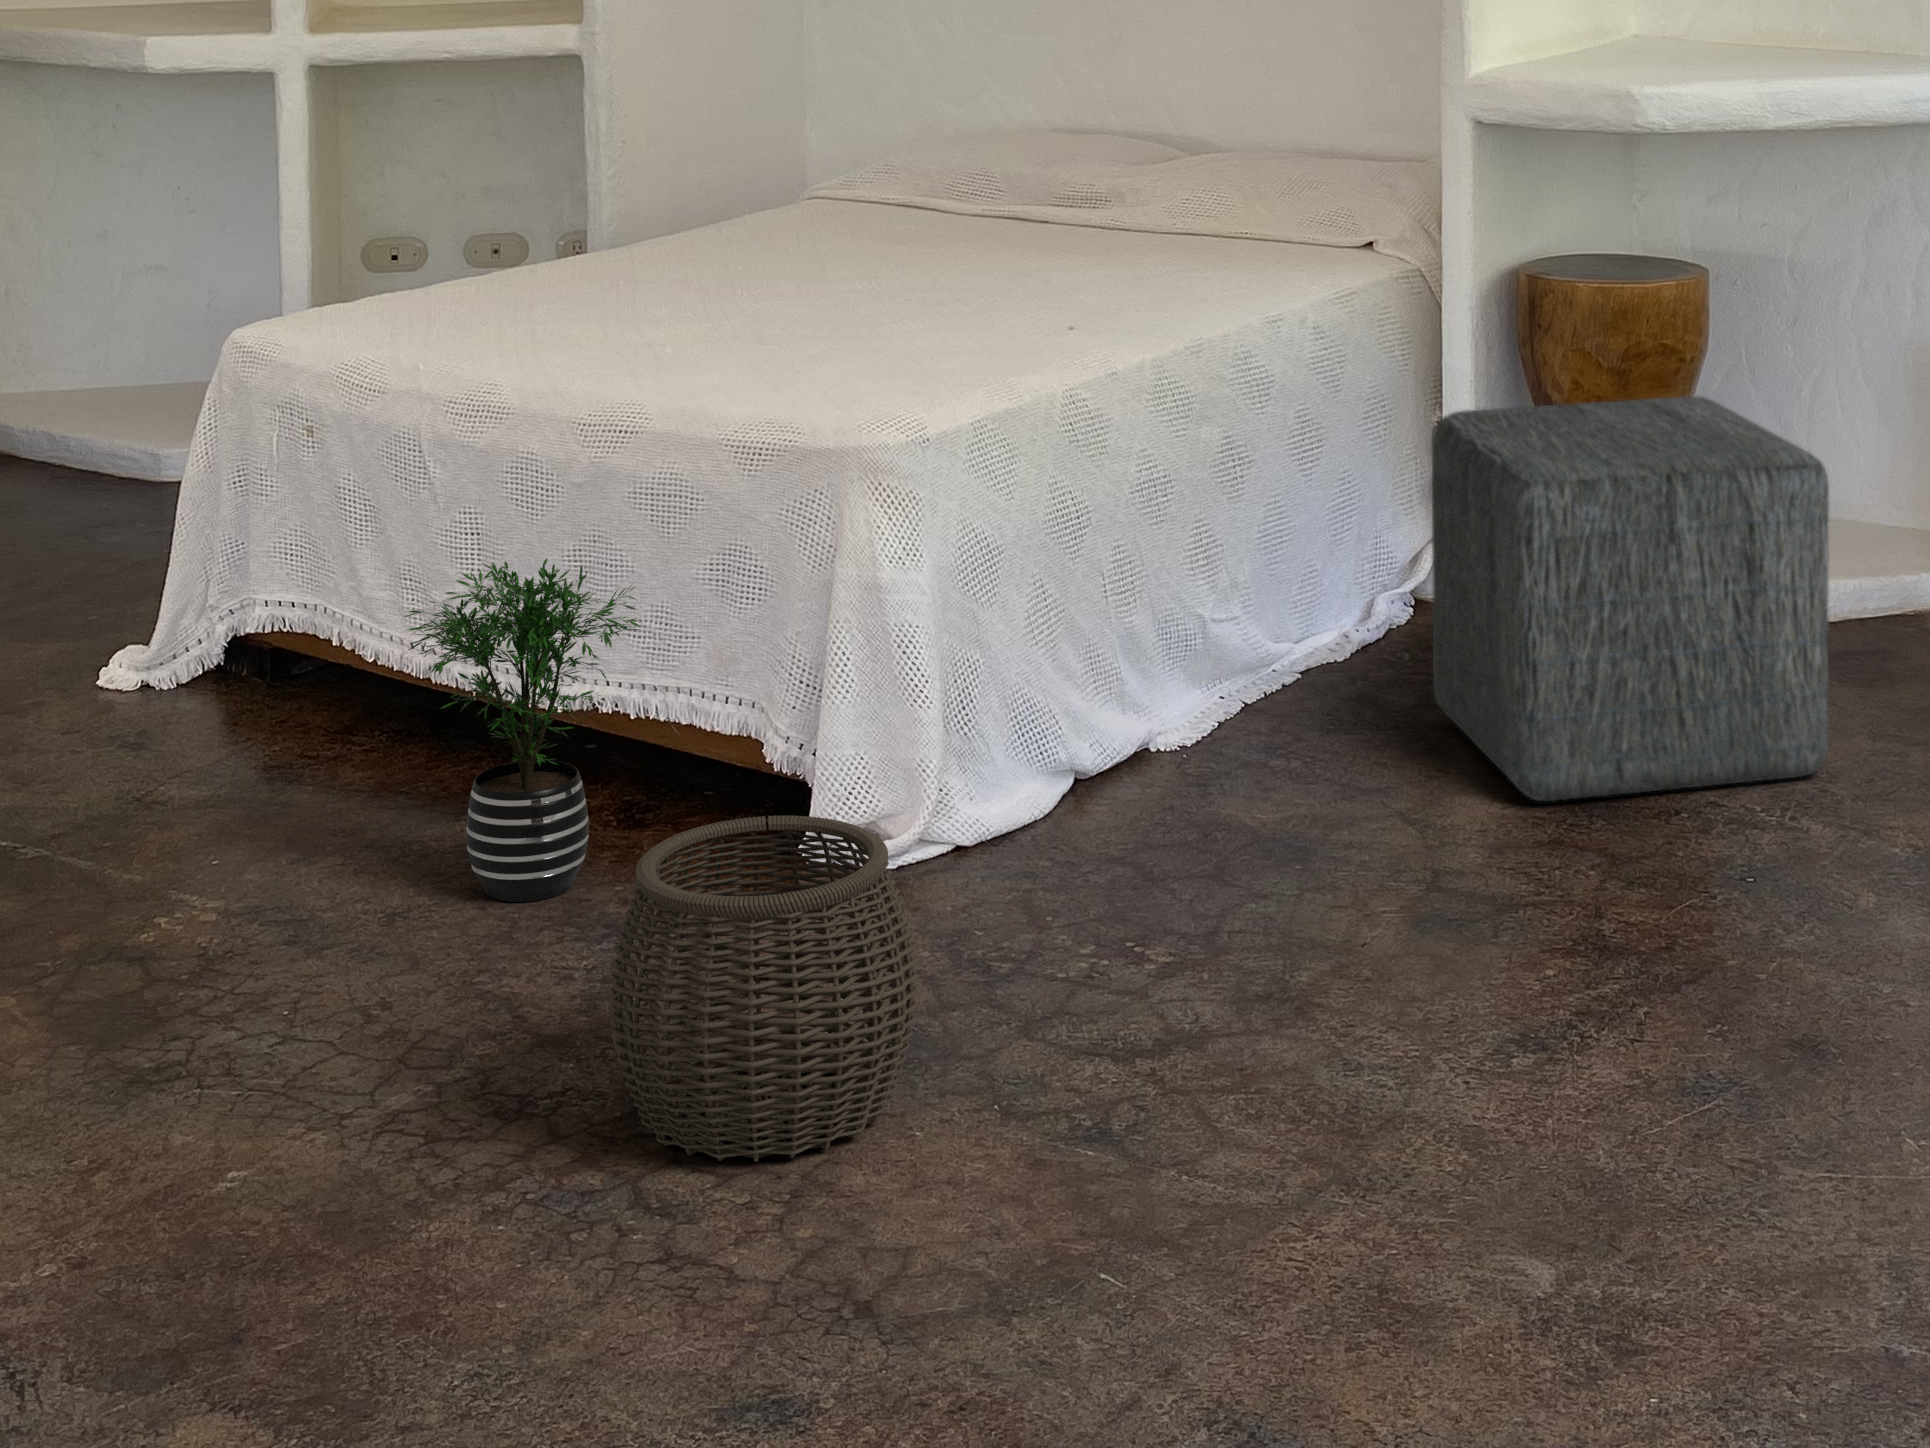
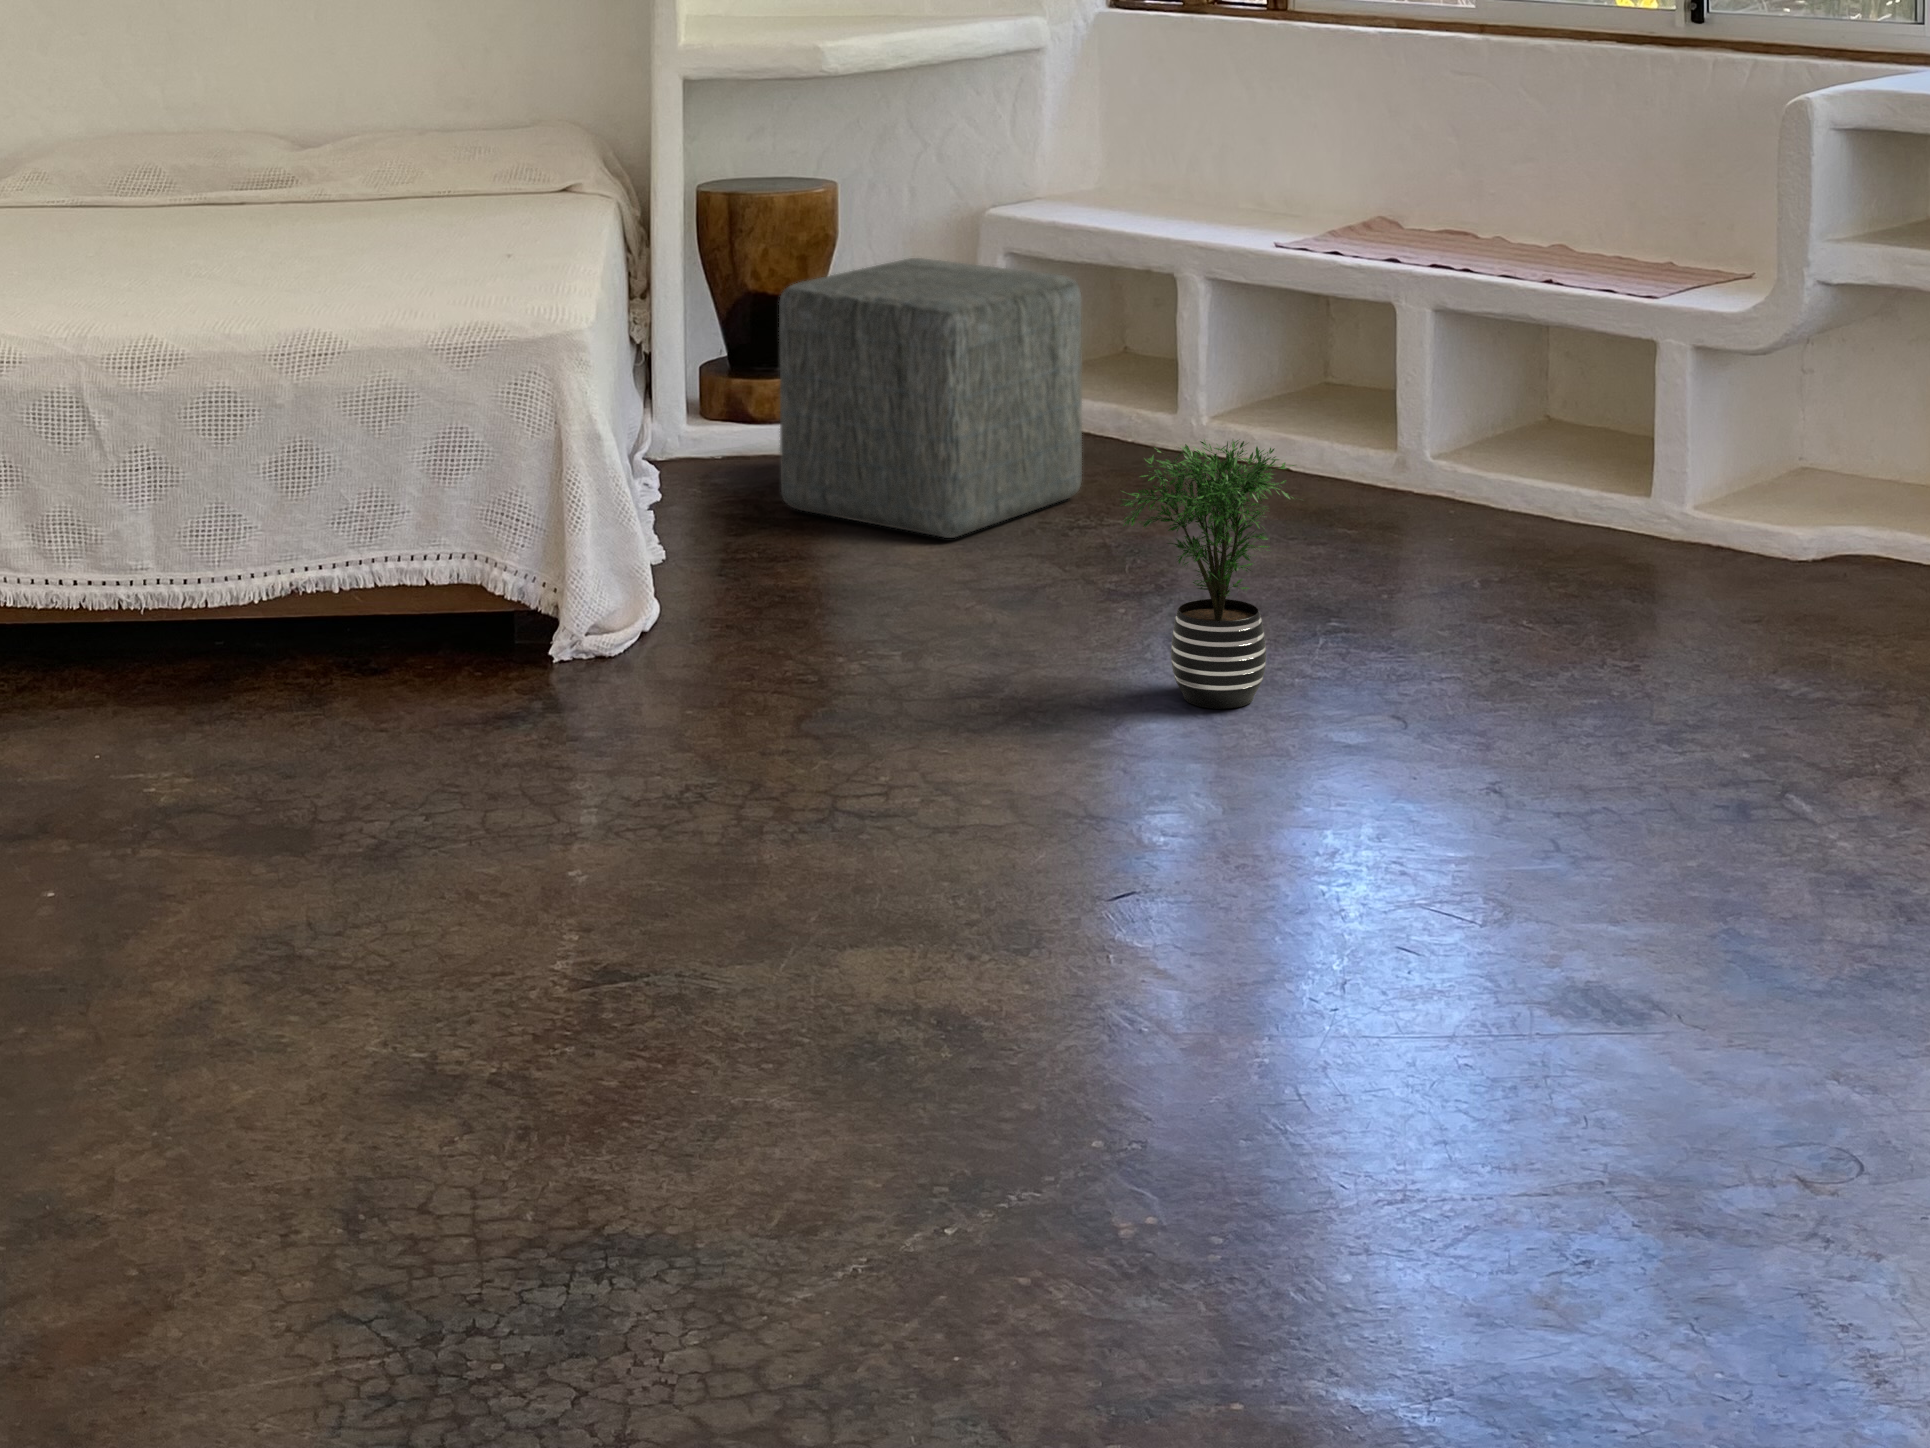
potted plant: present [404,559,640,902] -> present [1120,439,1295,709]
woven basket: present [608,815,918,1162] -> none [756,561,974,792]

